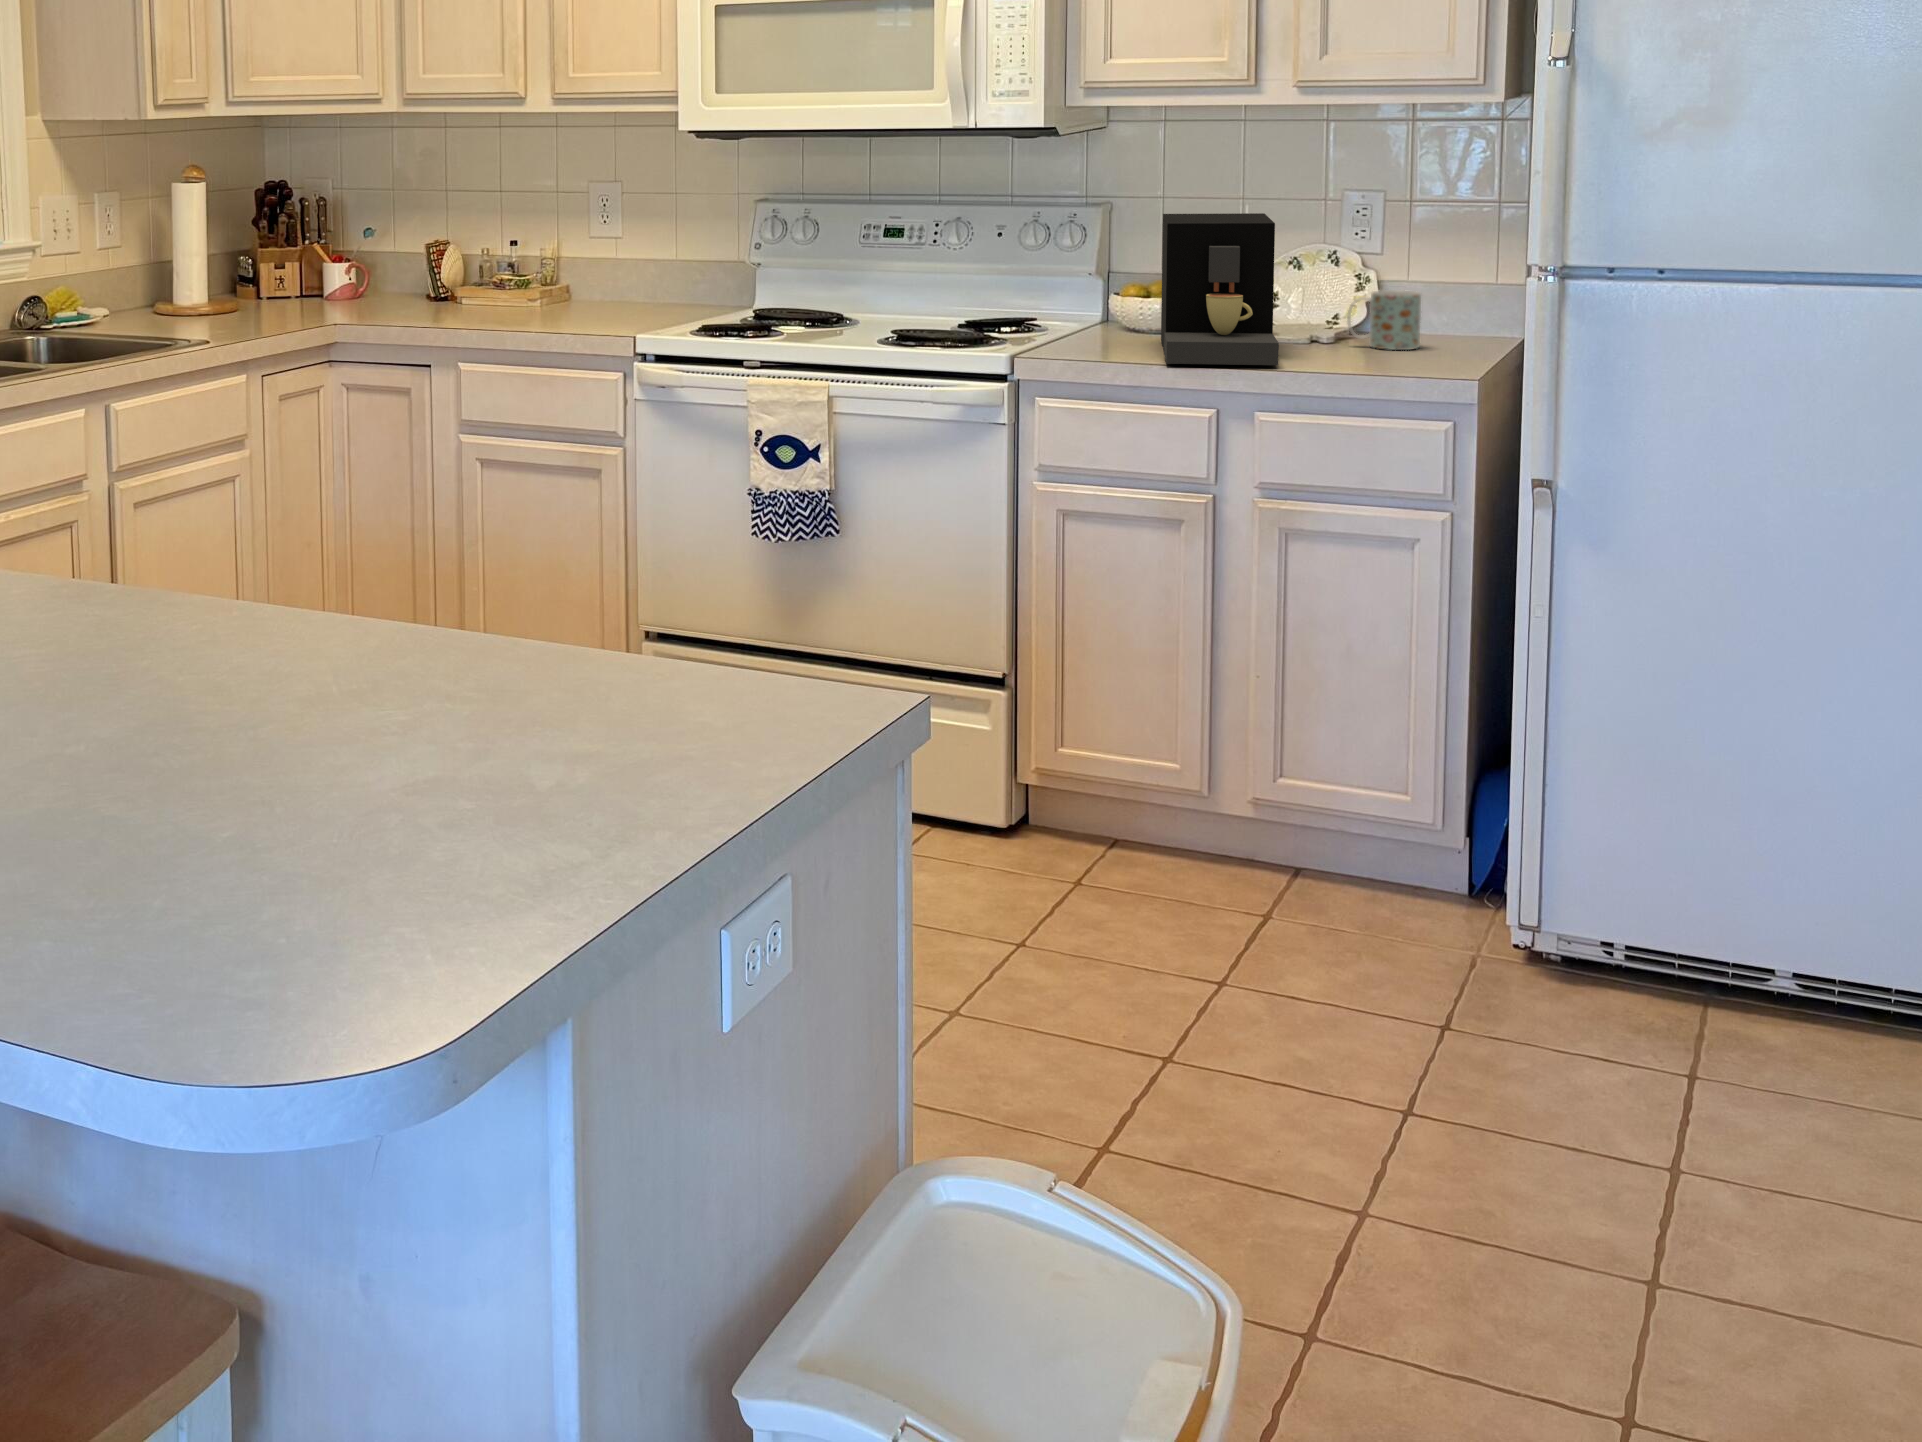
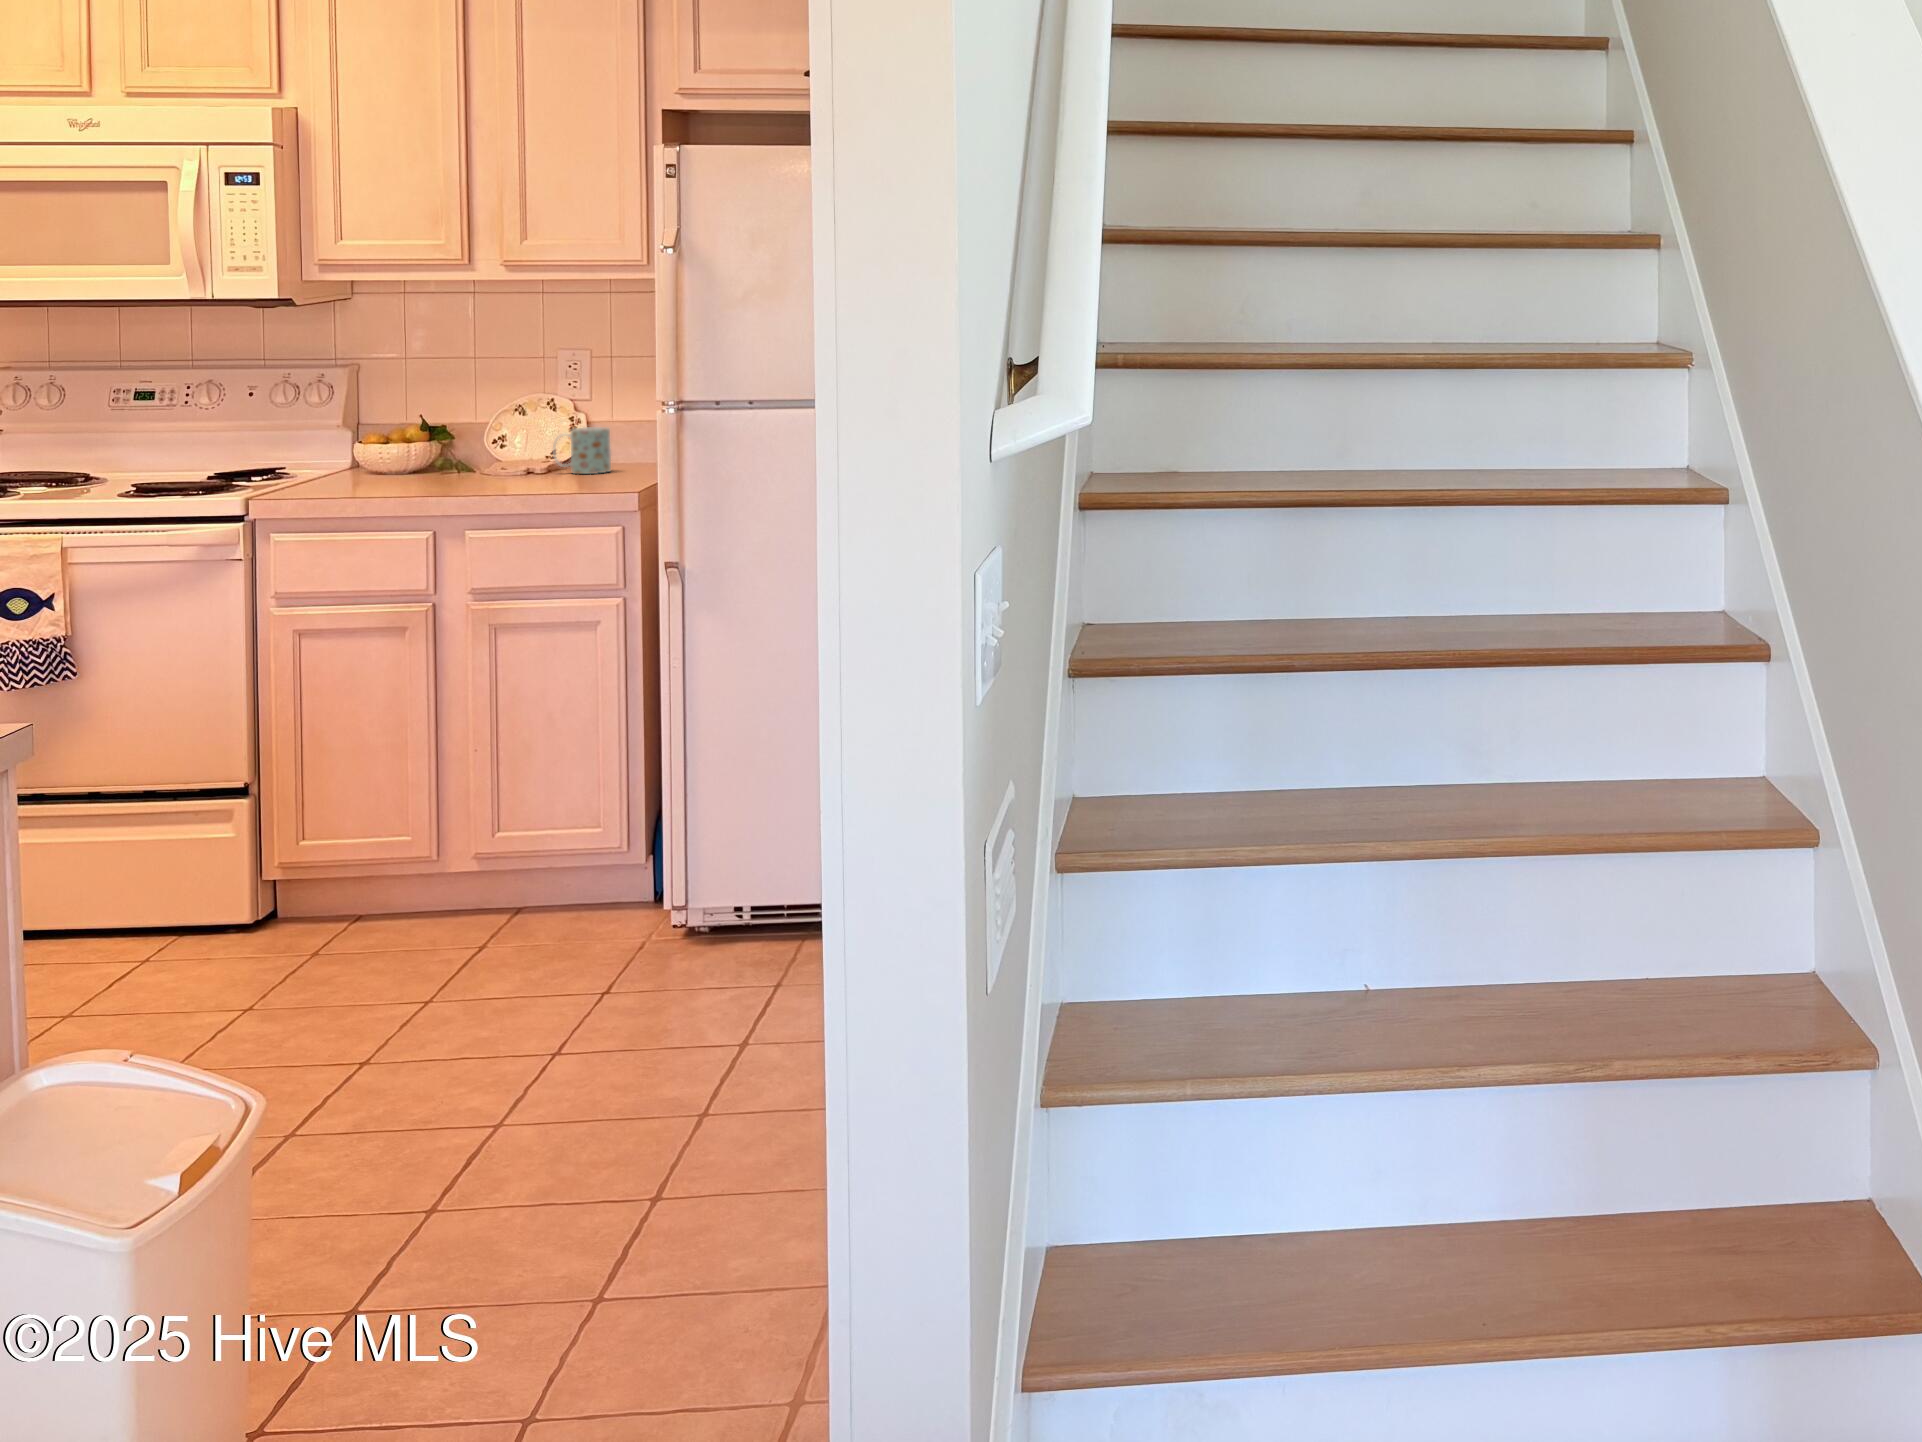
coffee maker: present [1161,213,1279,365] -> none [386,369,485,494]

